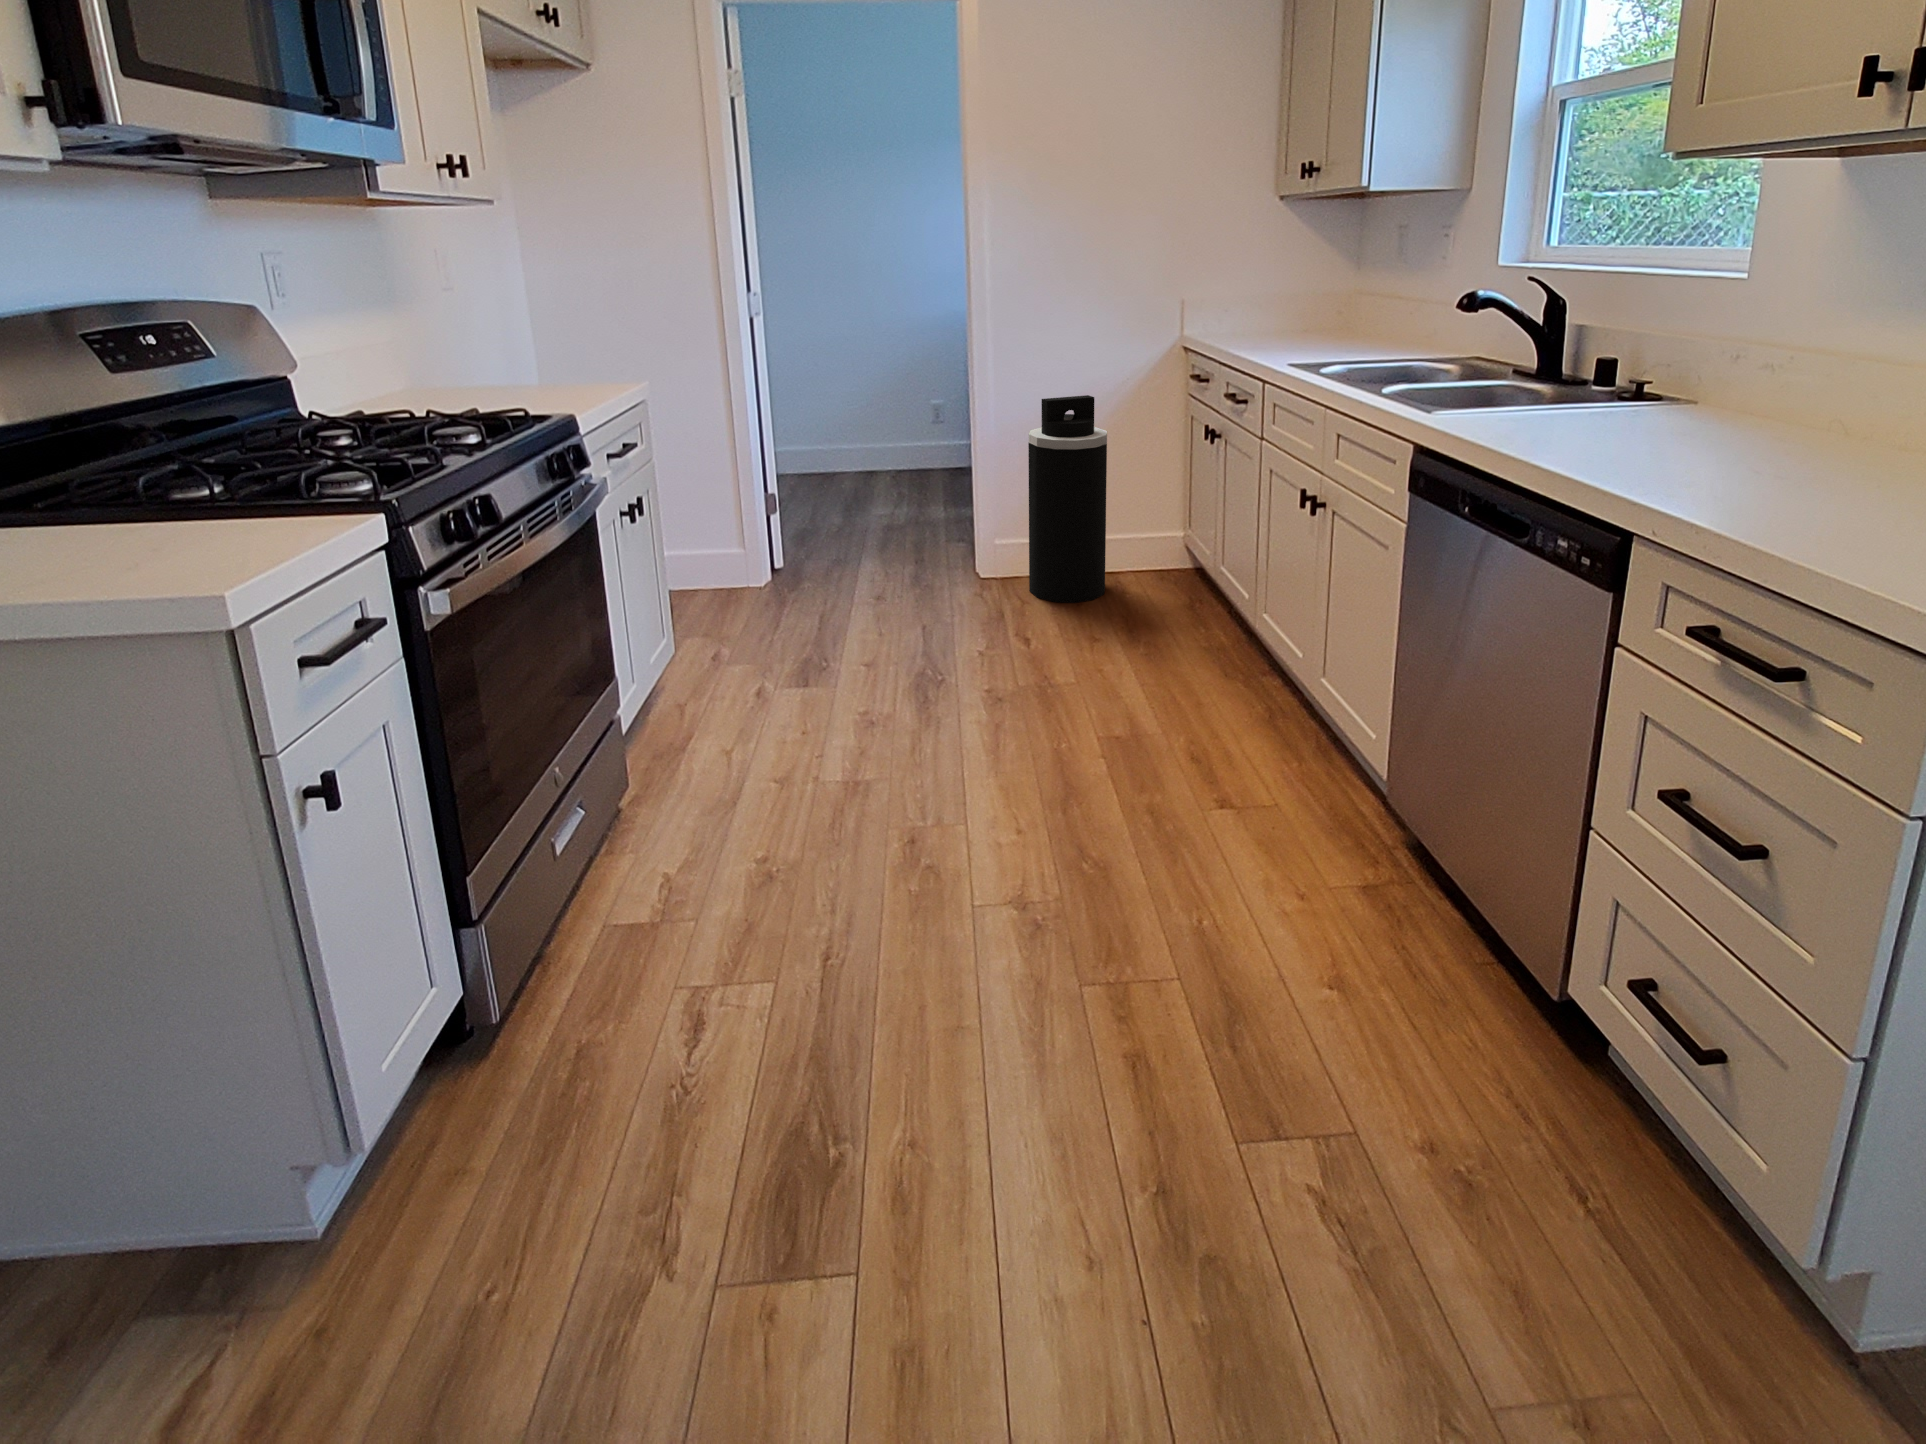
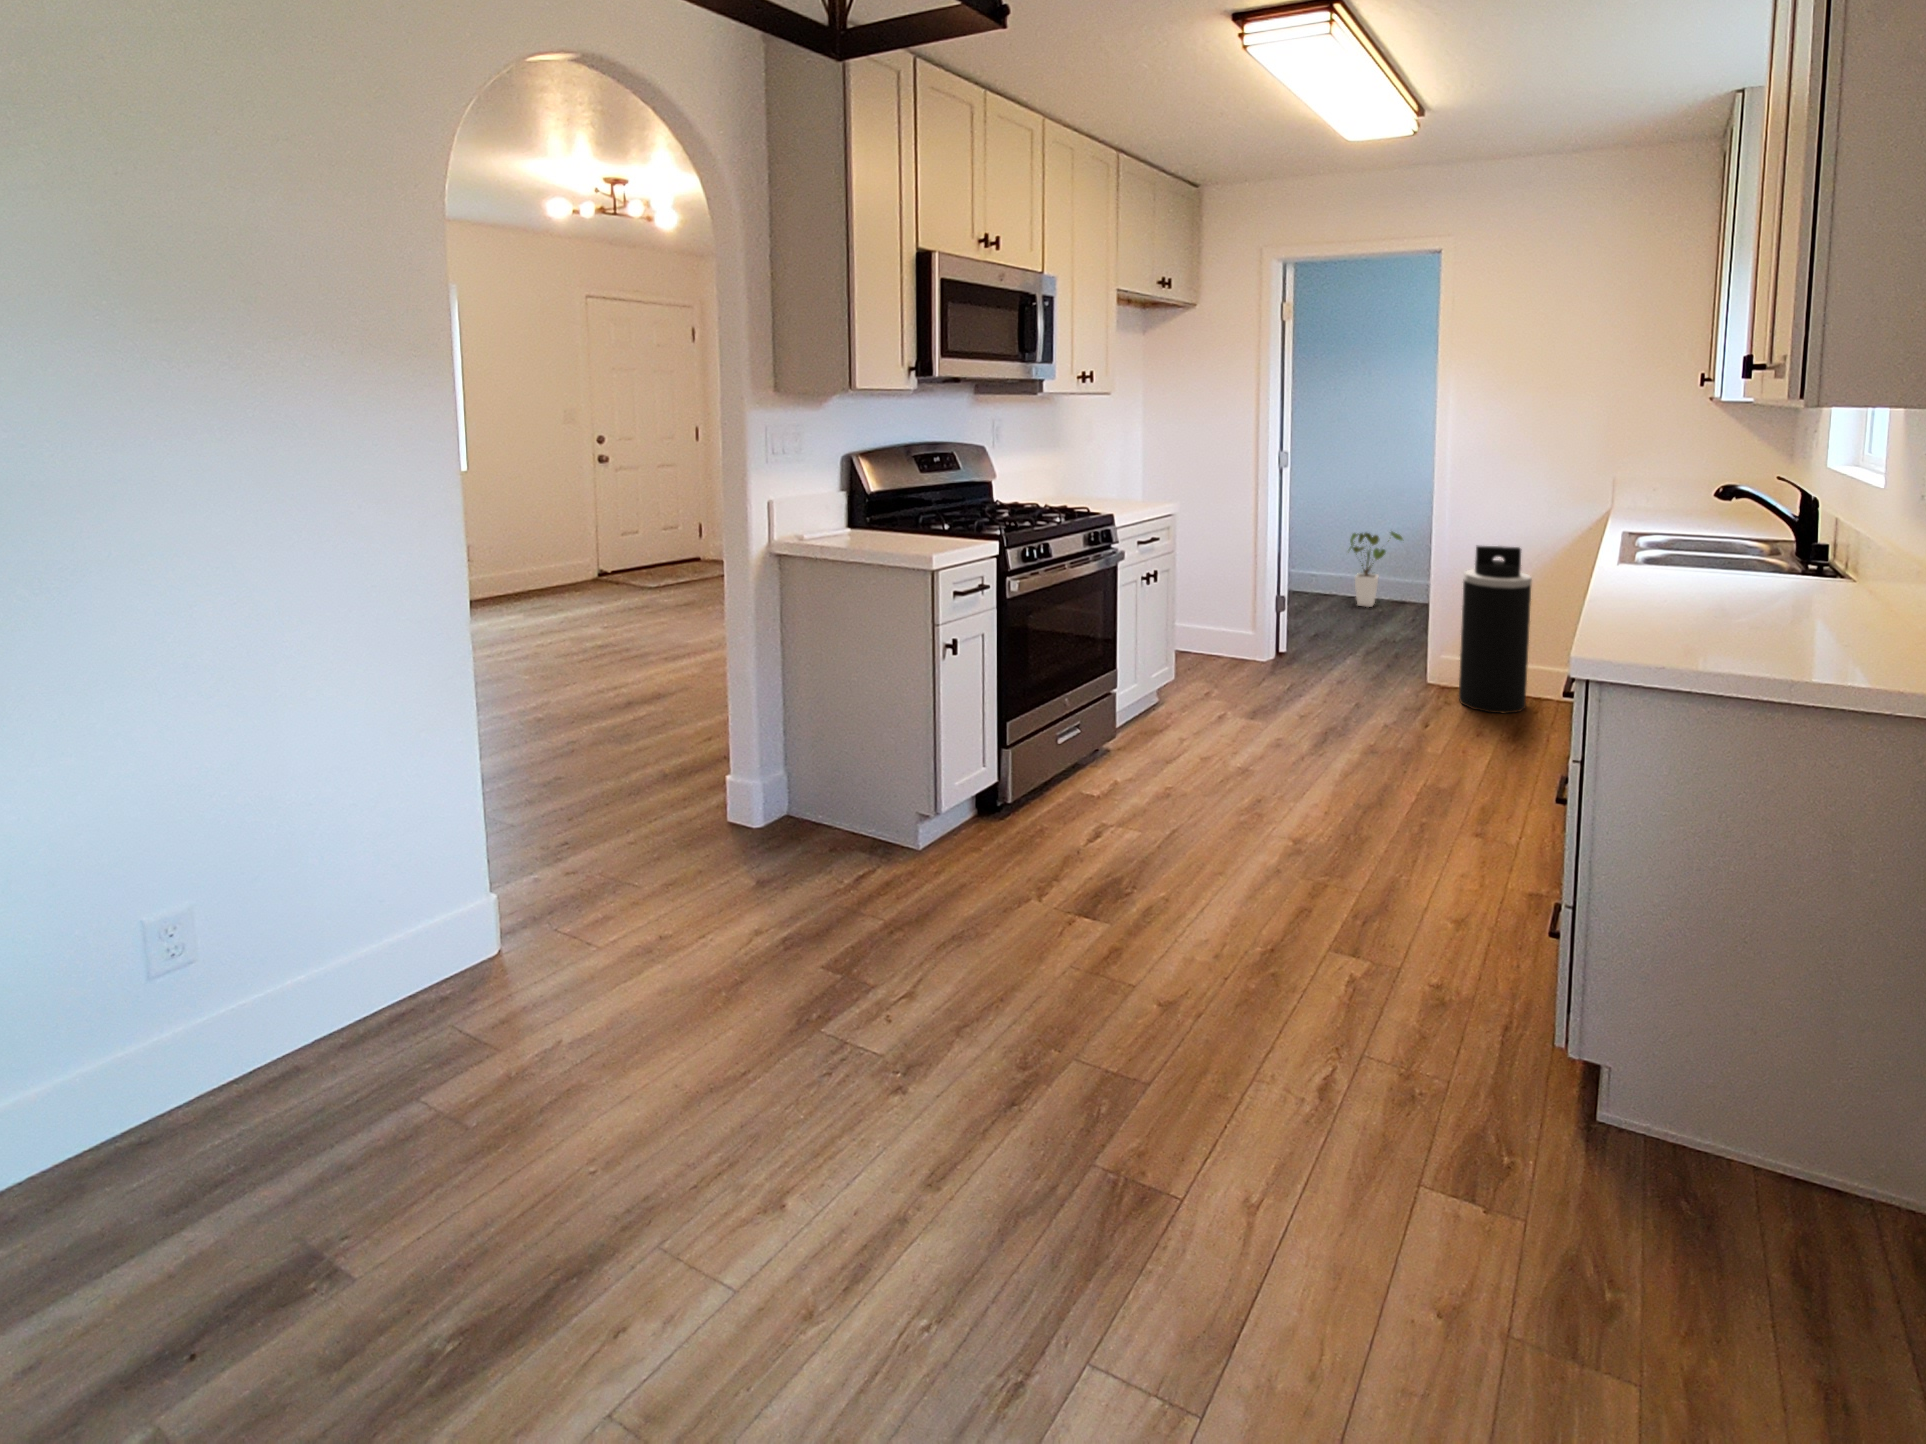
house plant: none [807,387,870,486] -> present [1349,532,1403,607]

